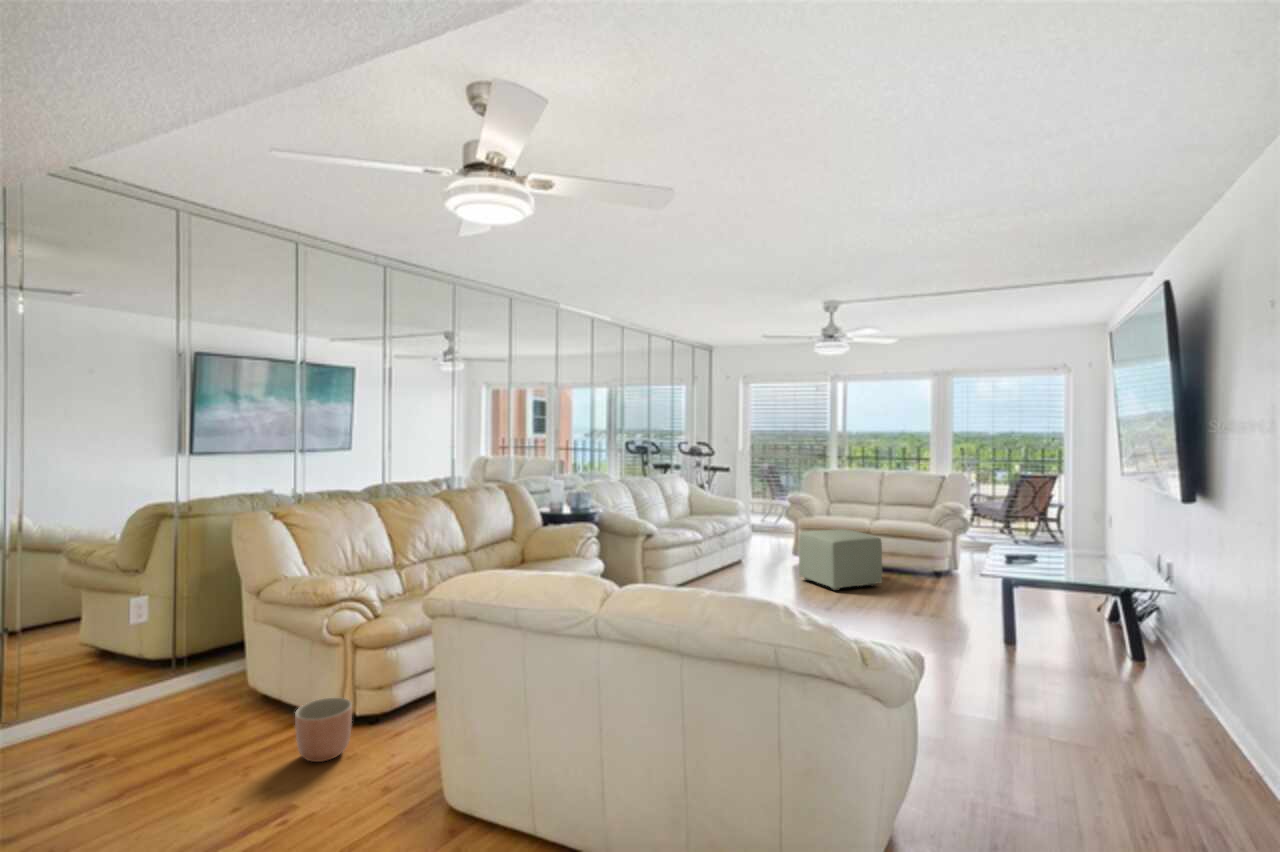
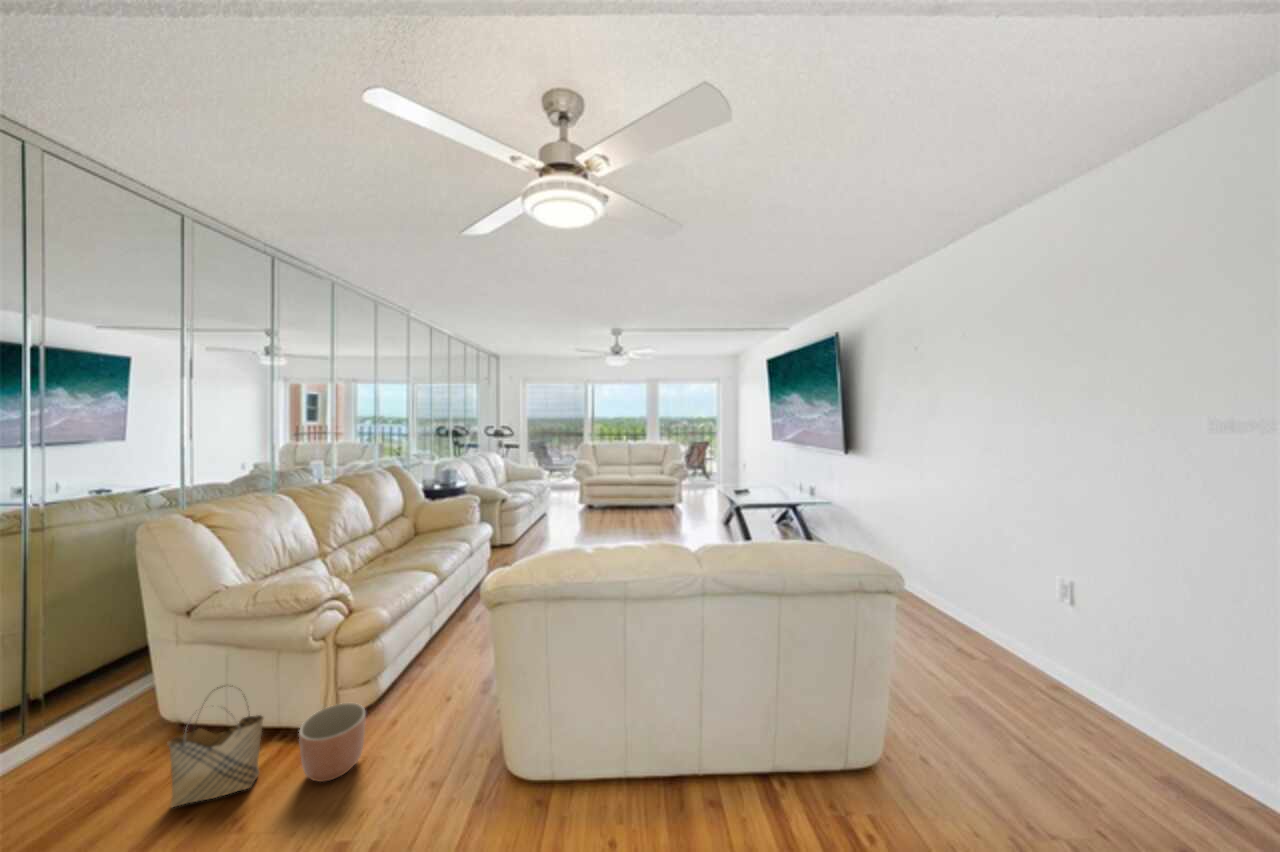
ottoman: present [799,529,882,591] -> none [594,484,648,526]
woven basket: none [218,656,284,749] -> present [168,686,264,807]

